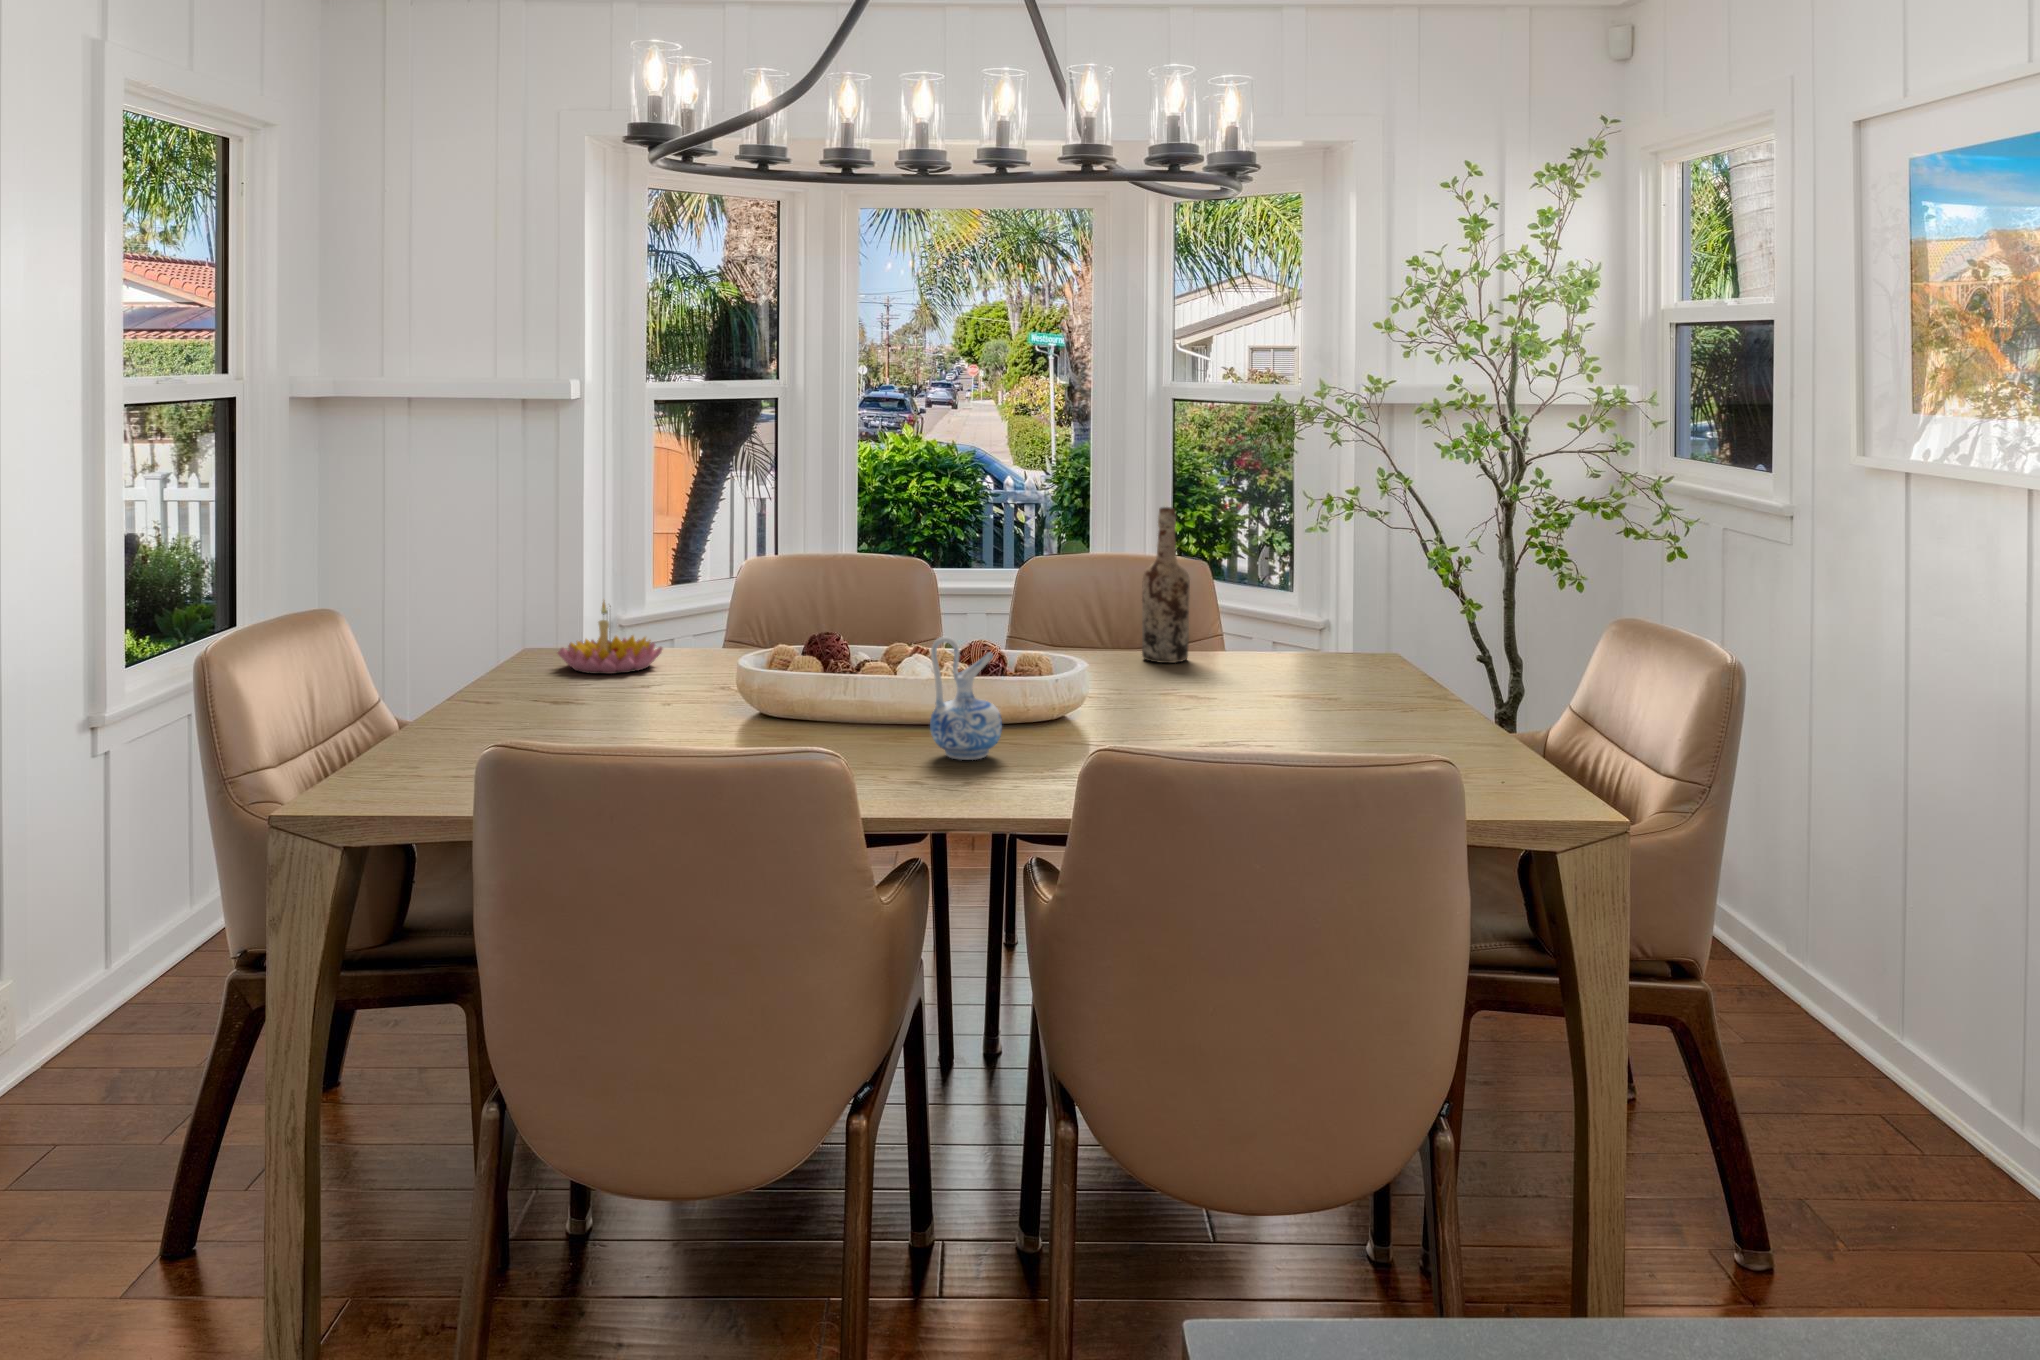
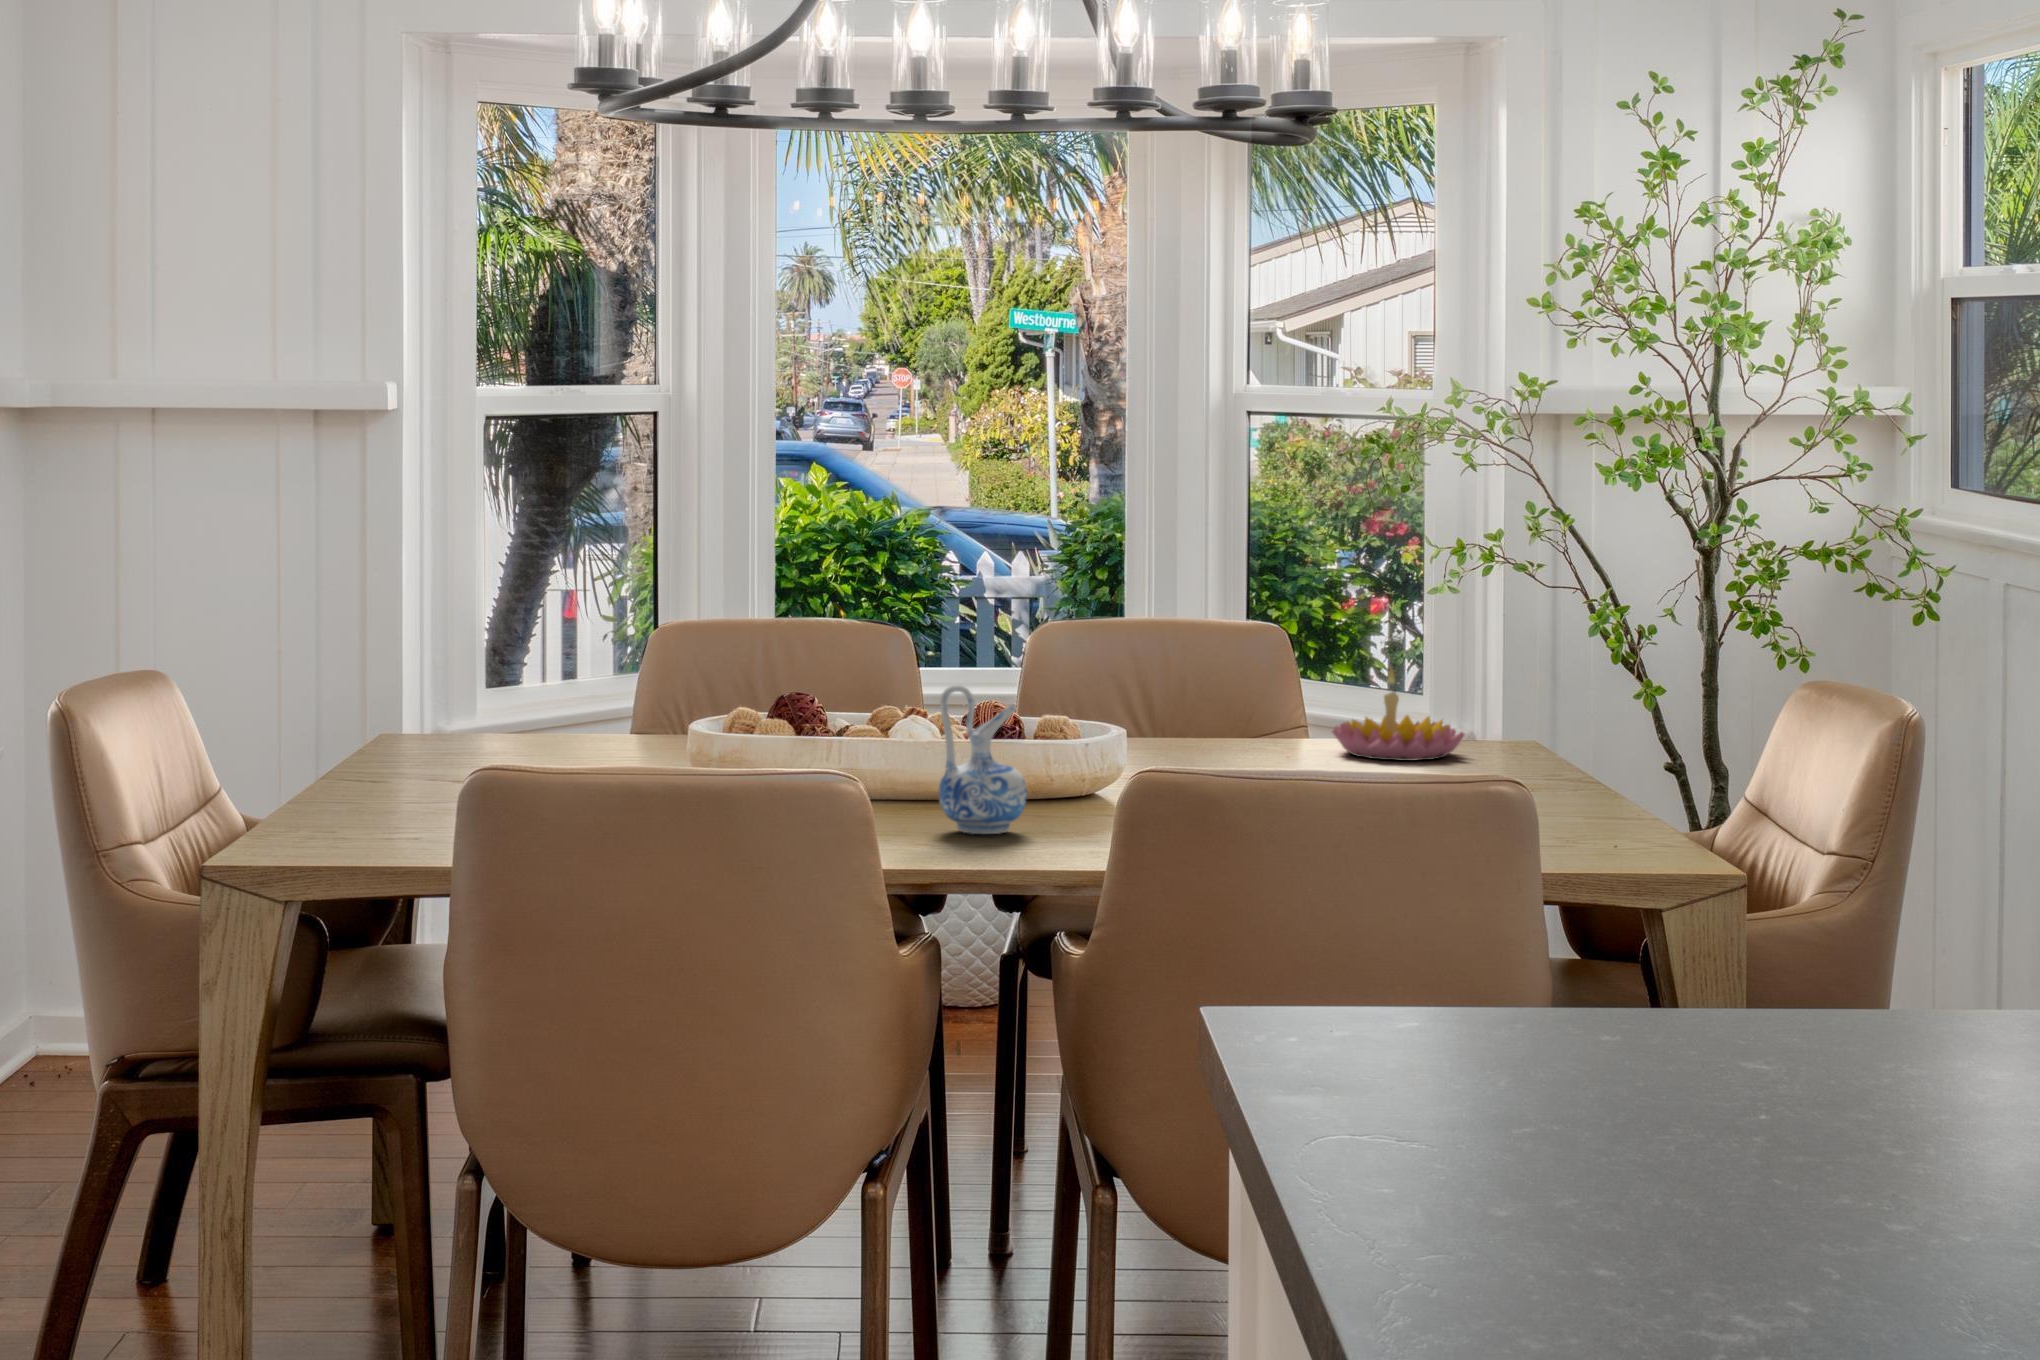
wine bottle: present [1142,507,1190,663] -> none [1197,545,1259,749]
candle holder: present [558,600,662,674] -> present [1332,668,1464,761]

